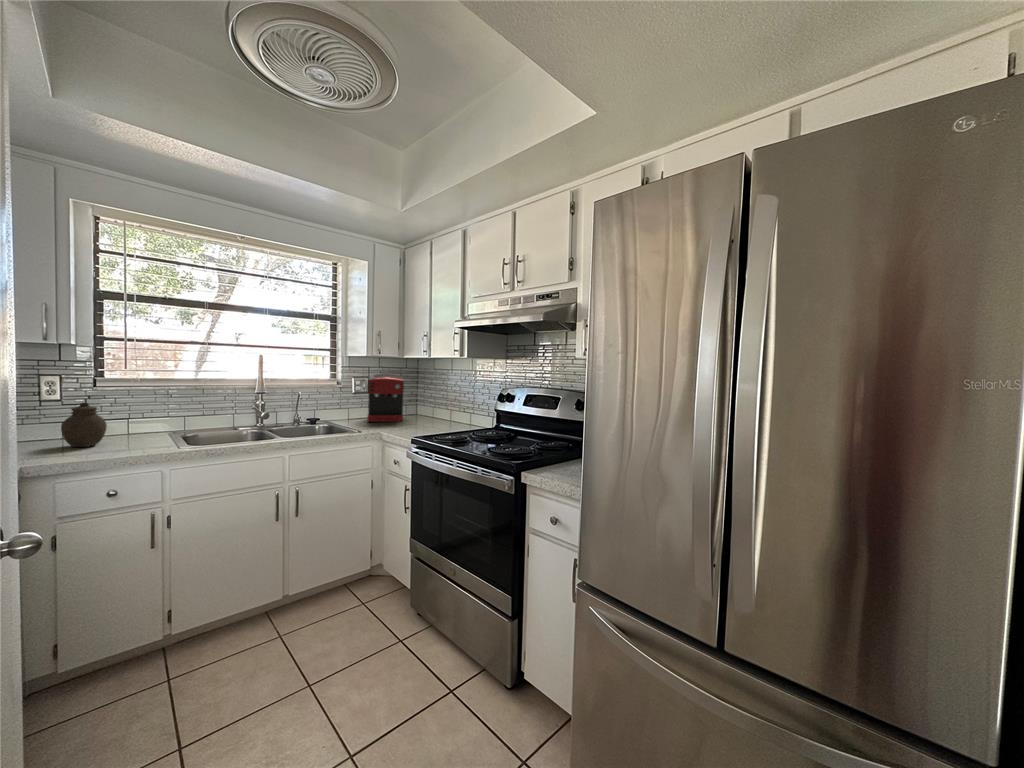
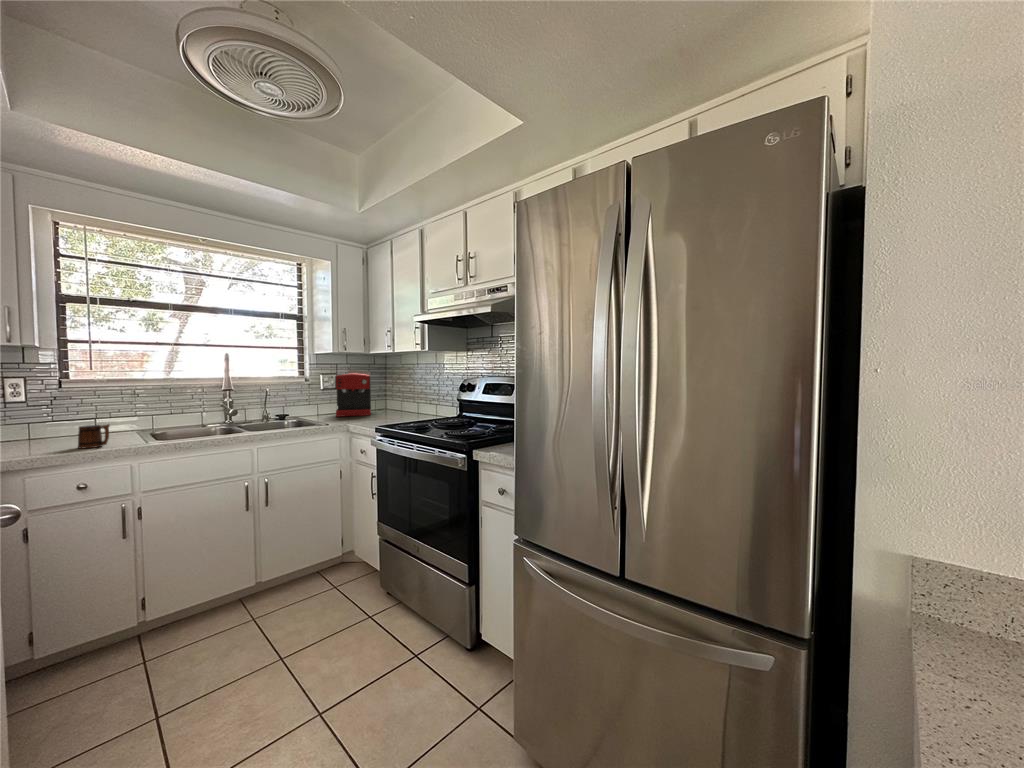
jar: present [61,403,107,447] -> none [29,402,74,445]
mug: none [109,427,142,452] -> present [78,424,109,448]

